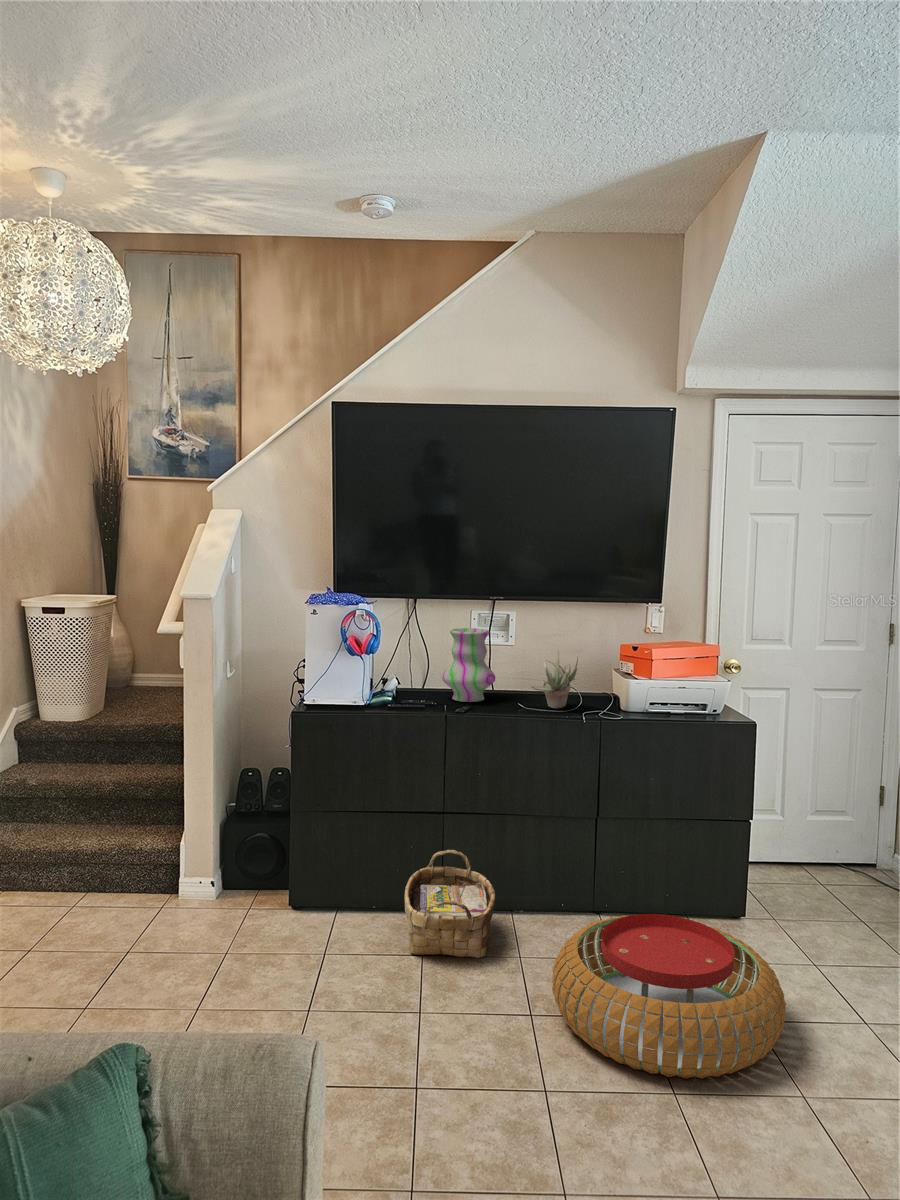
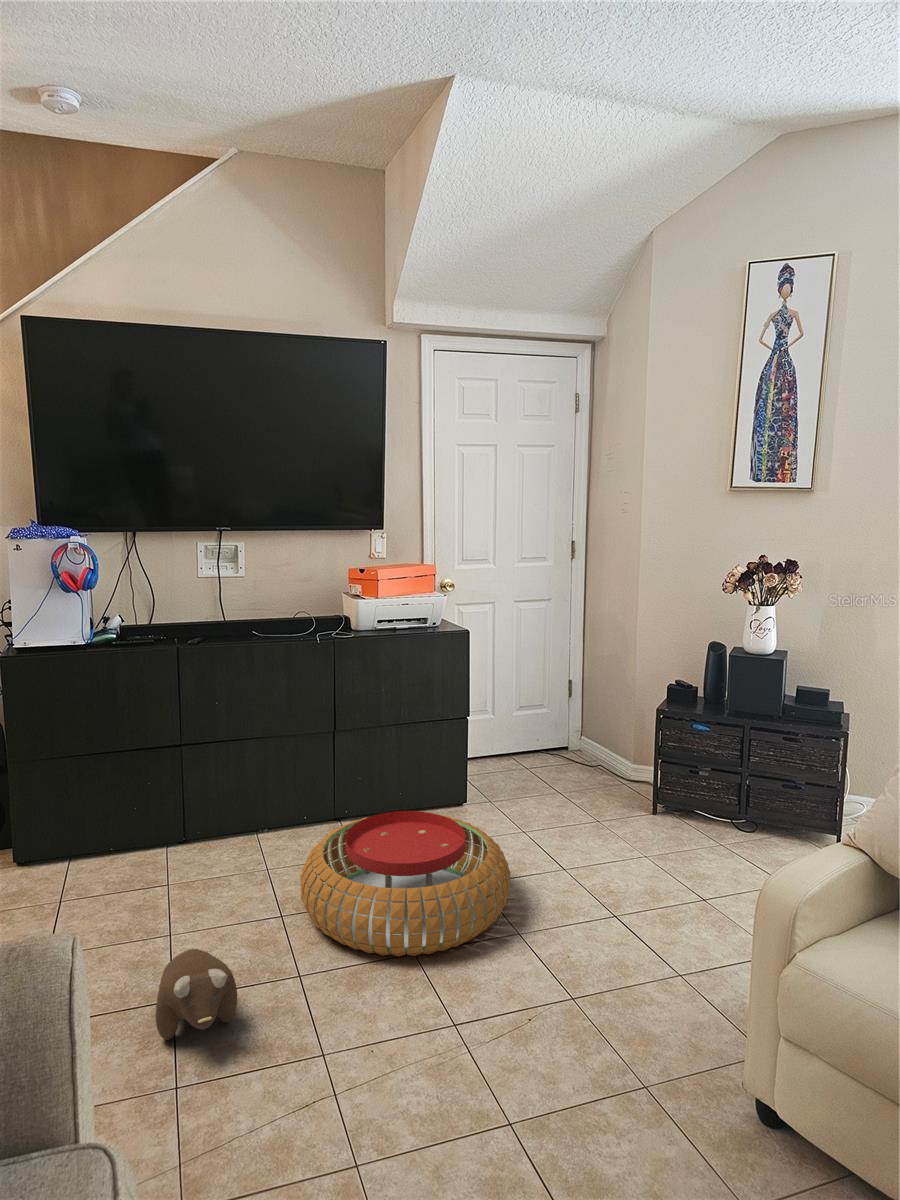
vase: present [442,628,495,702] -> none [169,560,226,633]
succulent plant: present [531,650,578,708] -> none [262,576,308,633]
woven basket: present [404,850,495,958] -> none [143,780,239,889]
plush toy: none [407,1021,483,1106] -> present [156,949,237,1040]

